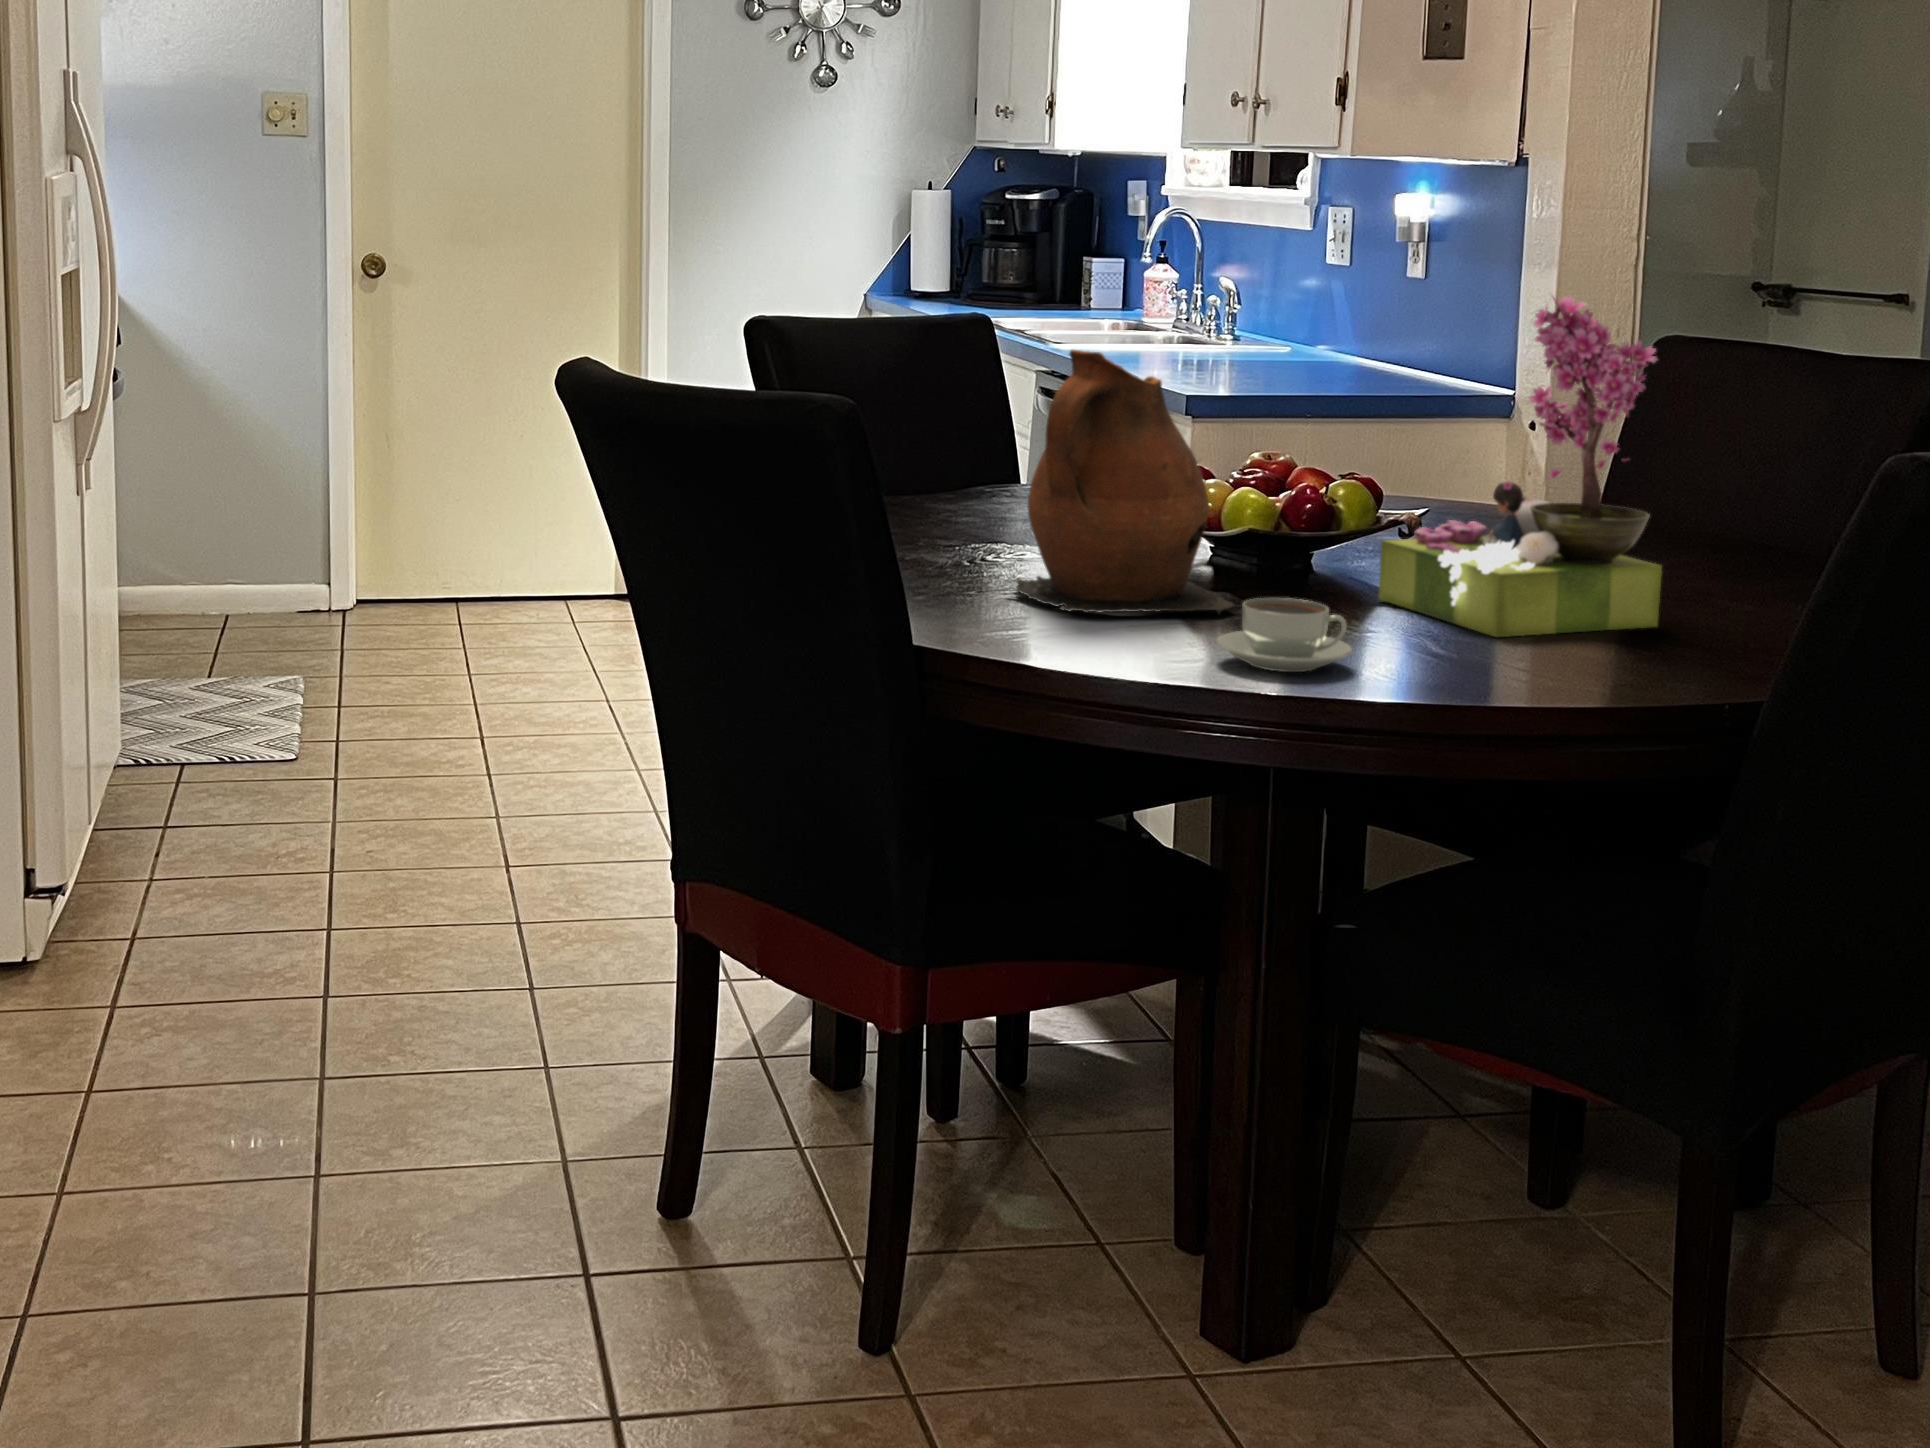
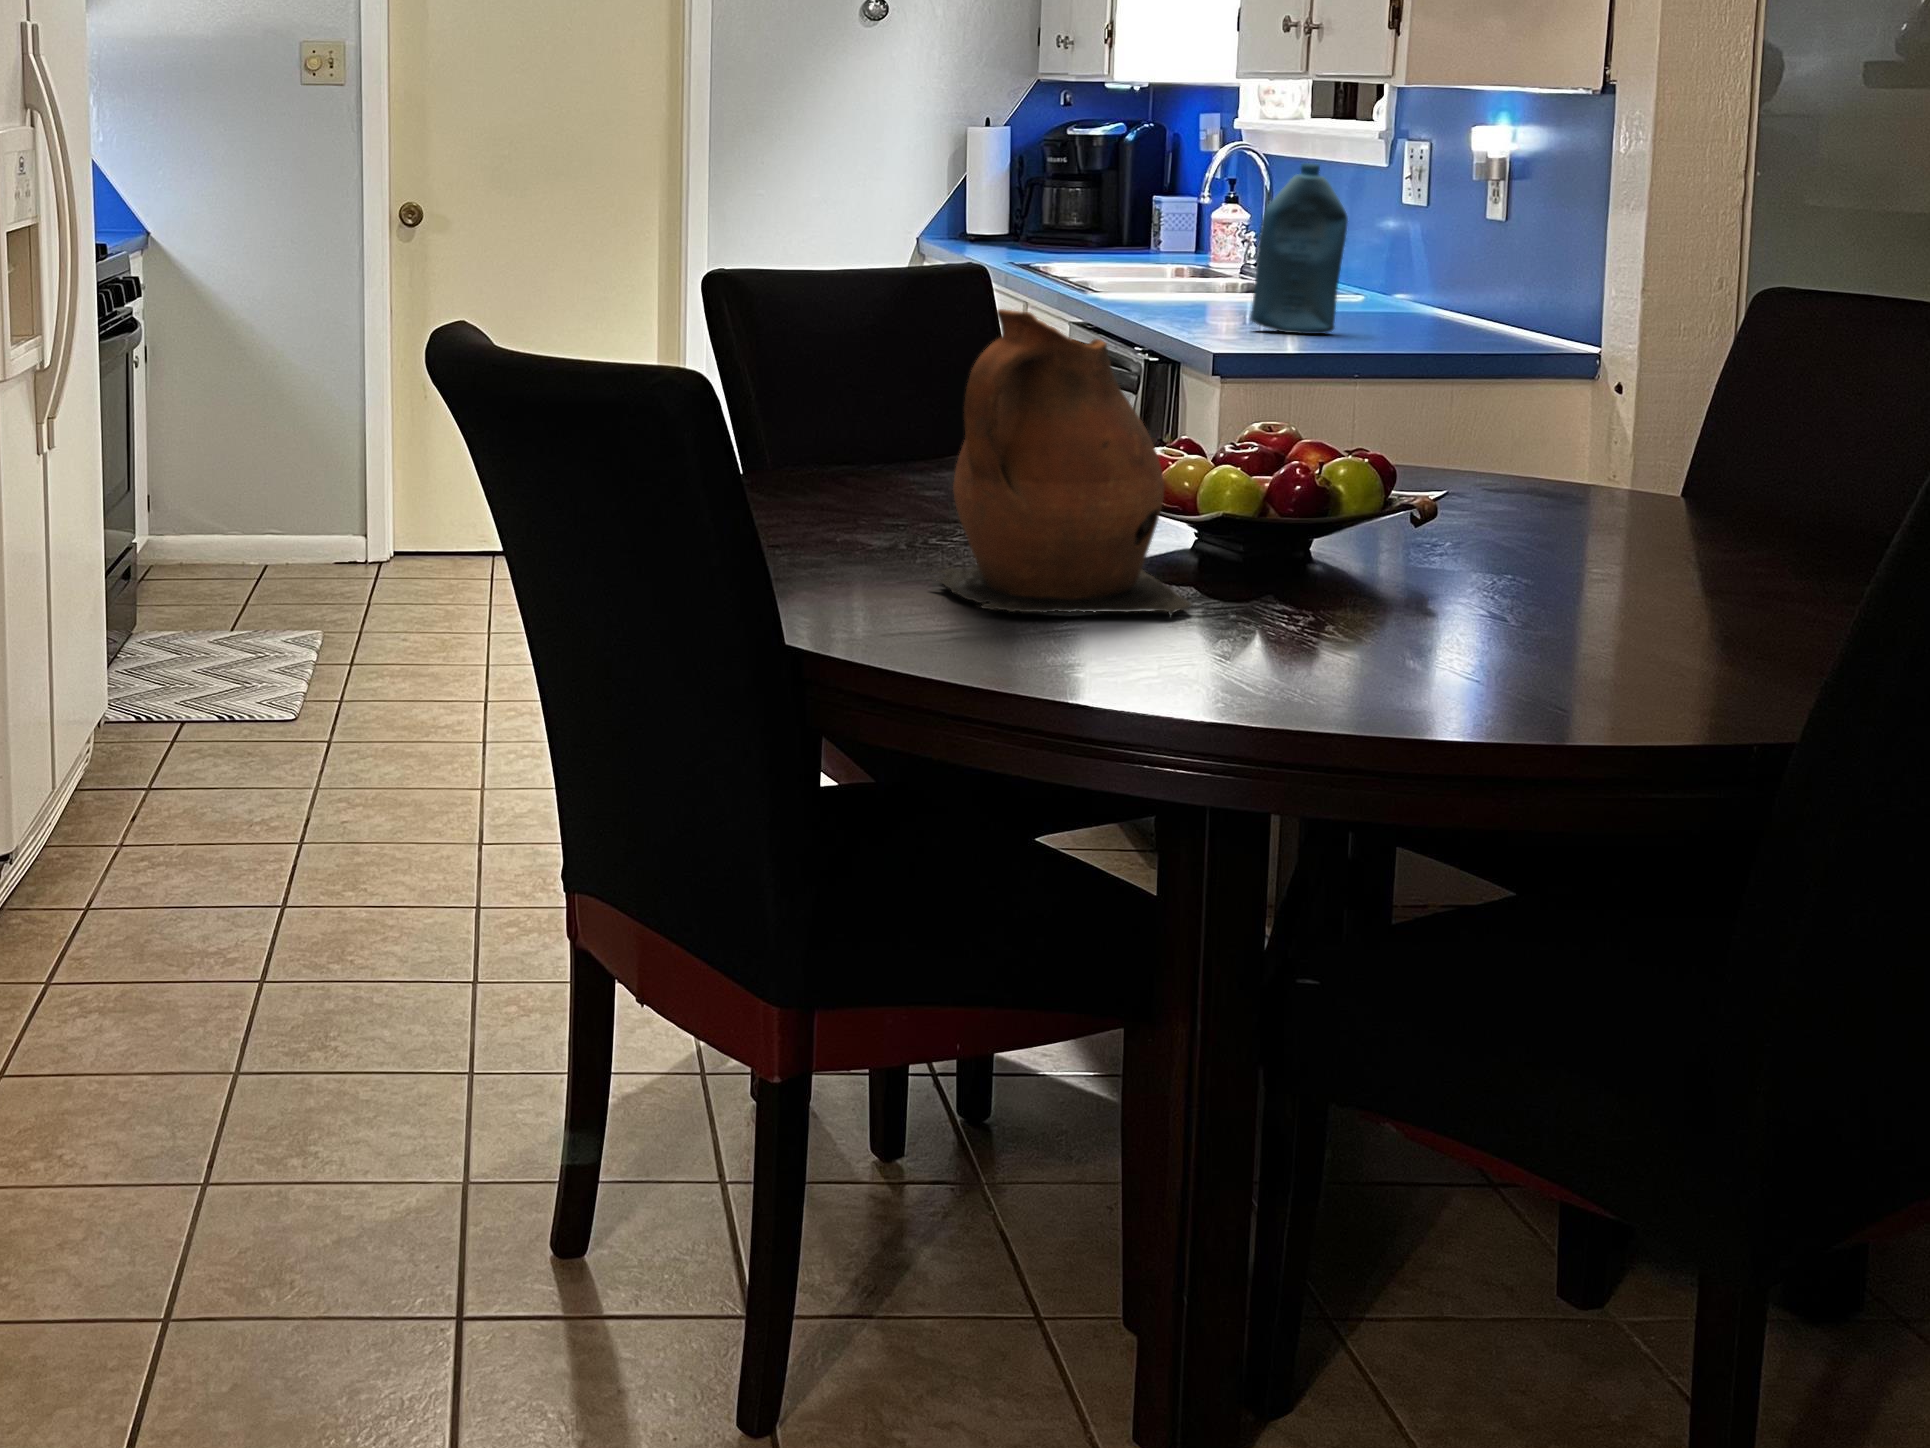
bottle: none [1207,227,1293,382] -> present [1251,163,1348,334]
flower arrangement: present [1379,296,1662,637] -> none [1373,234,1720,653]
coffee cup: present [1216,598,1352,672] -> none [1143,604,1308,695]

